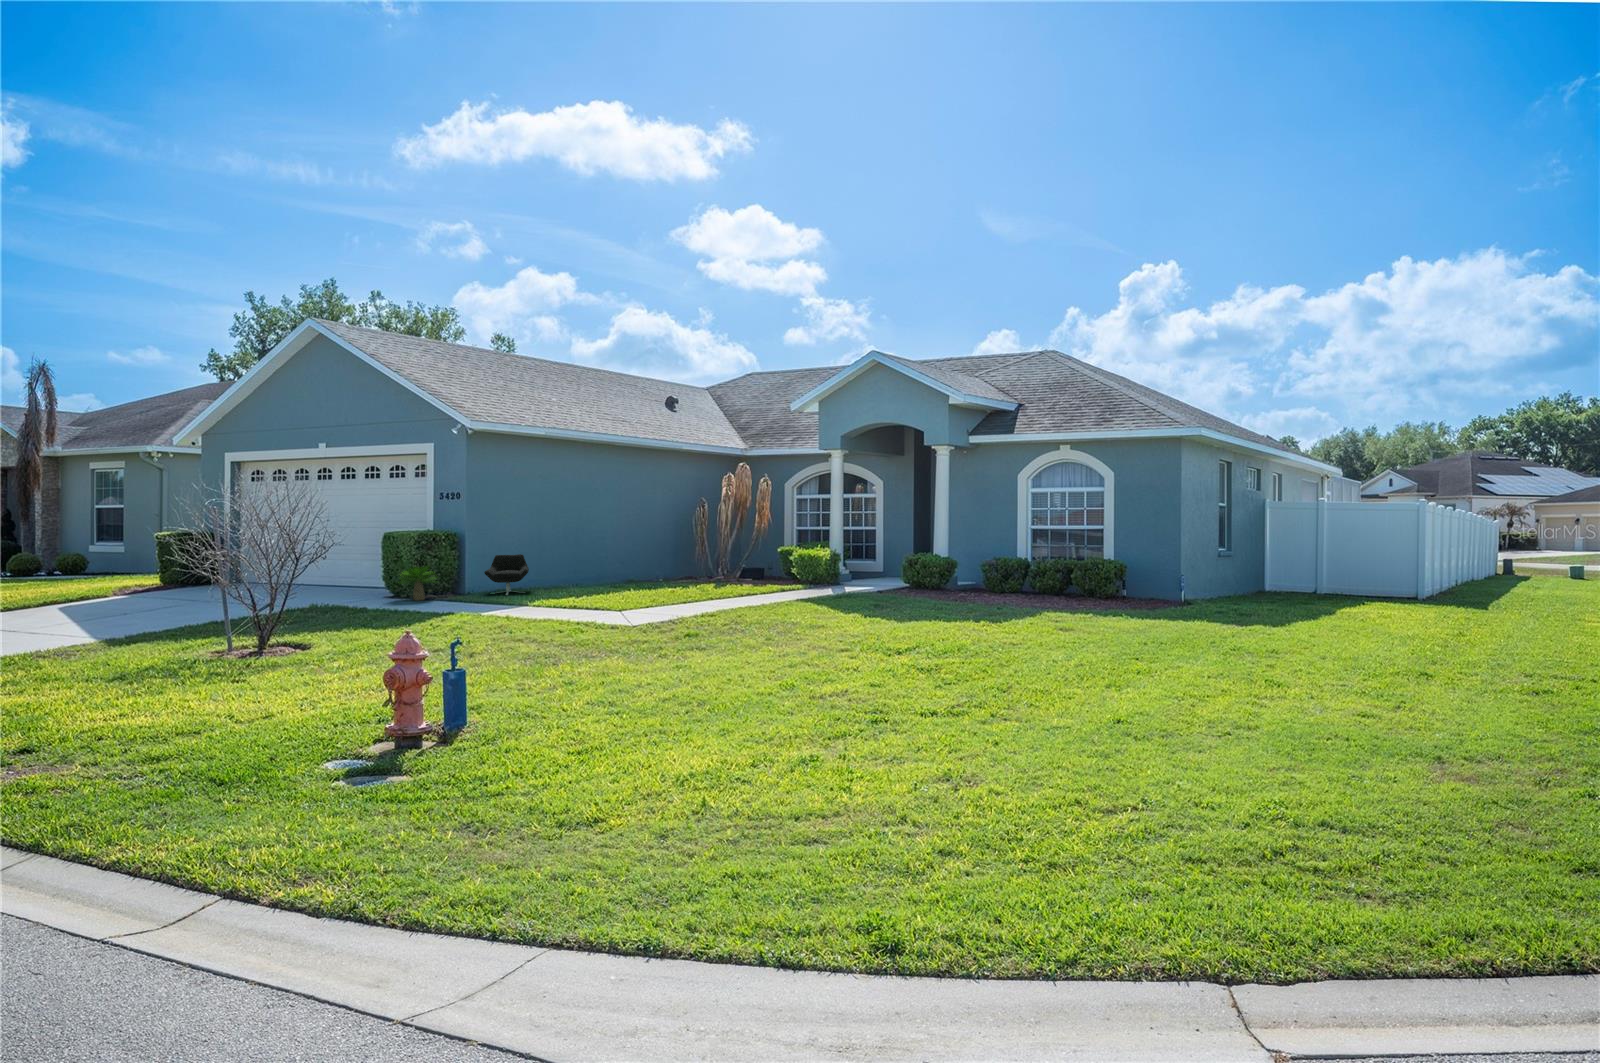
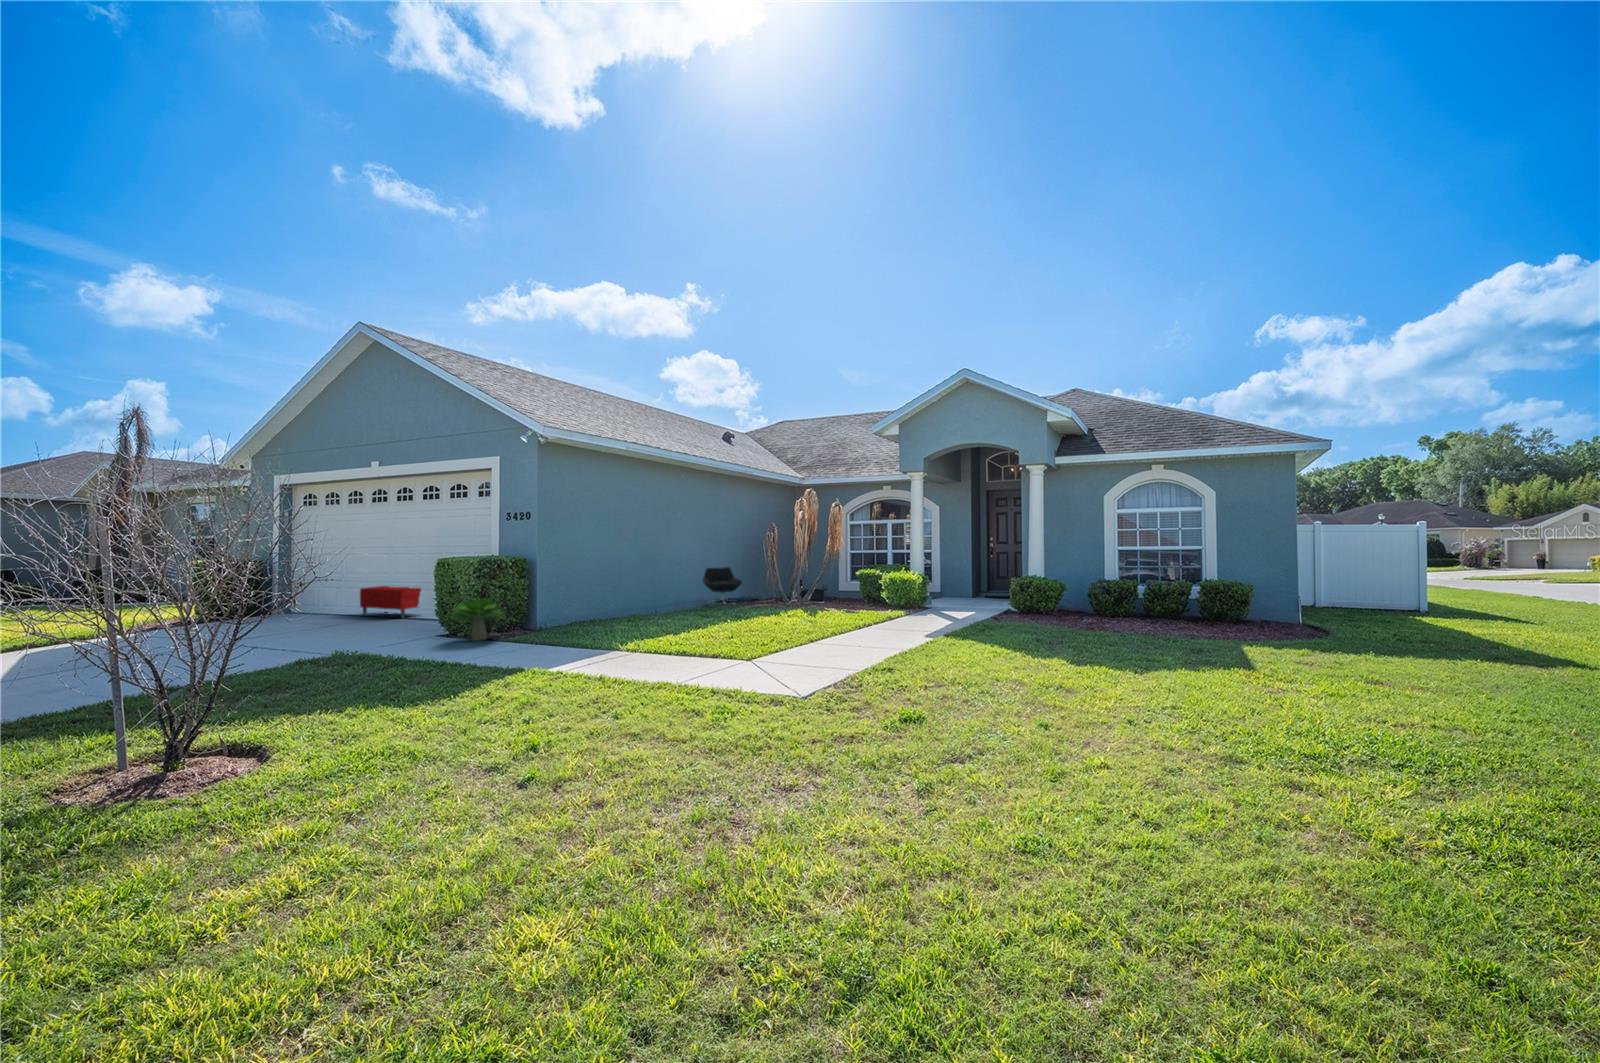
lounge chair: present [484,554,529,595] -> present [703,567,742,602]
bench: none [313,557,371,586] -> present [360,586,421,618]

